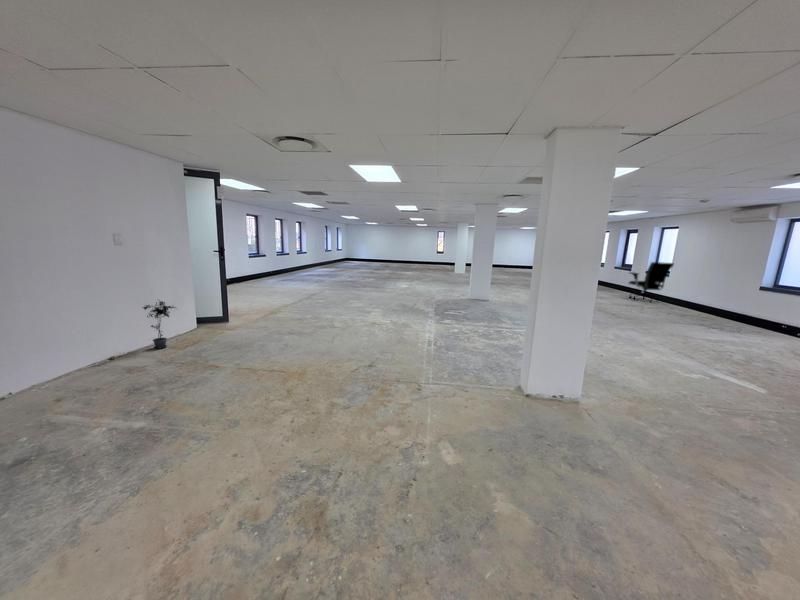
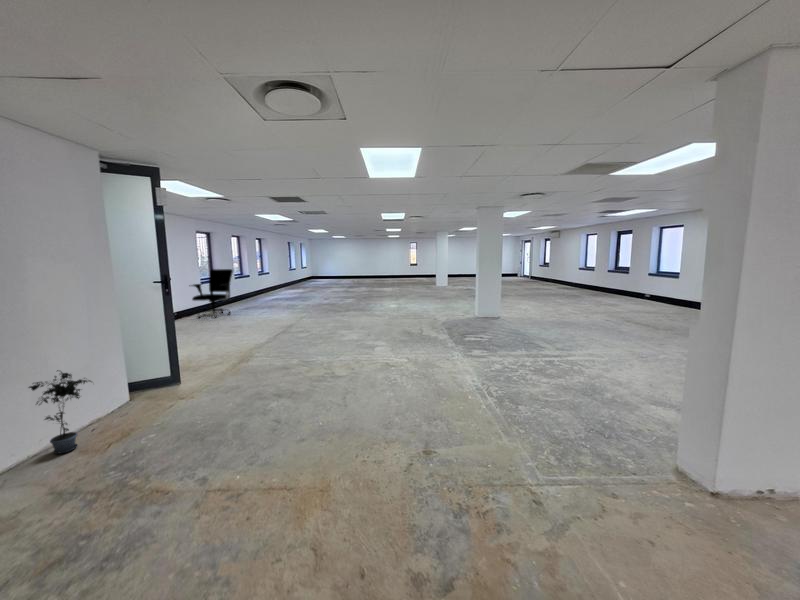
office chair: present [629,262,673,302] -> present [192,269,233,318]

